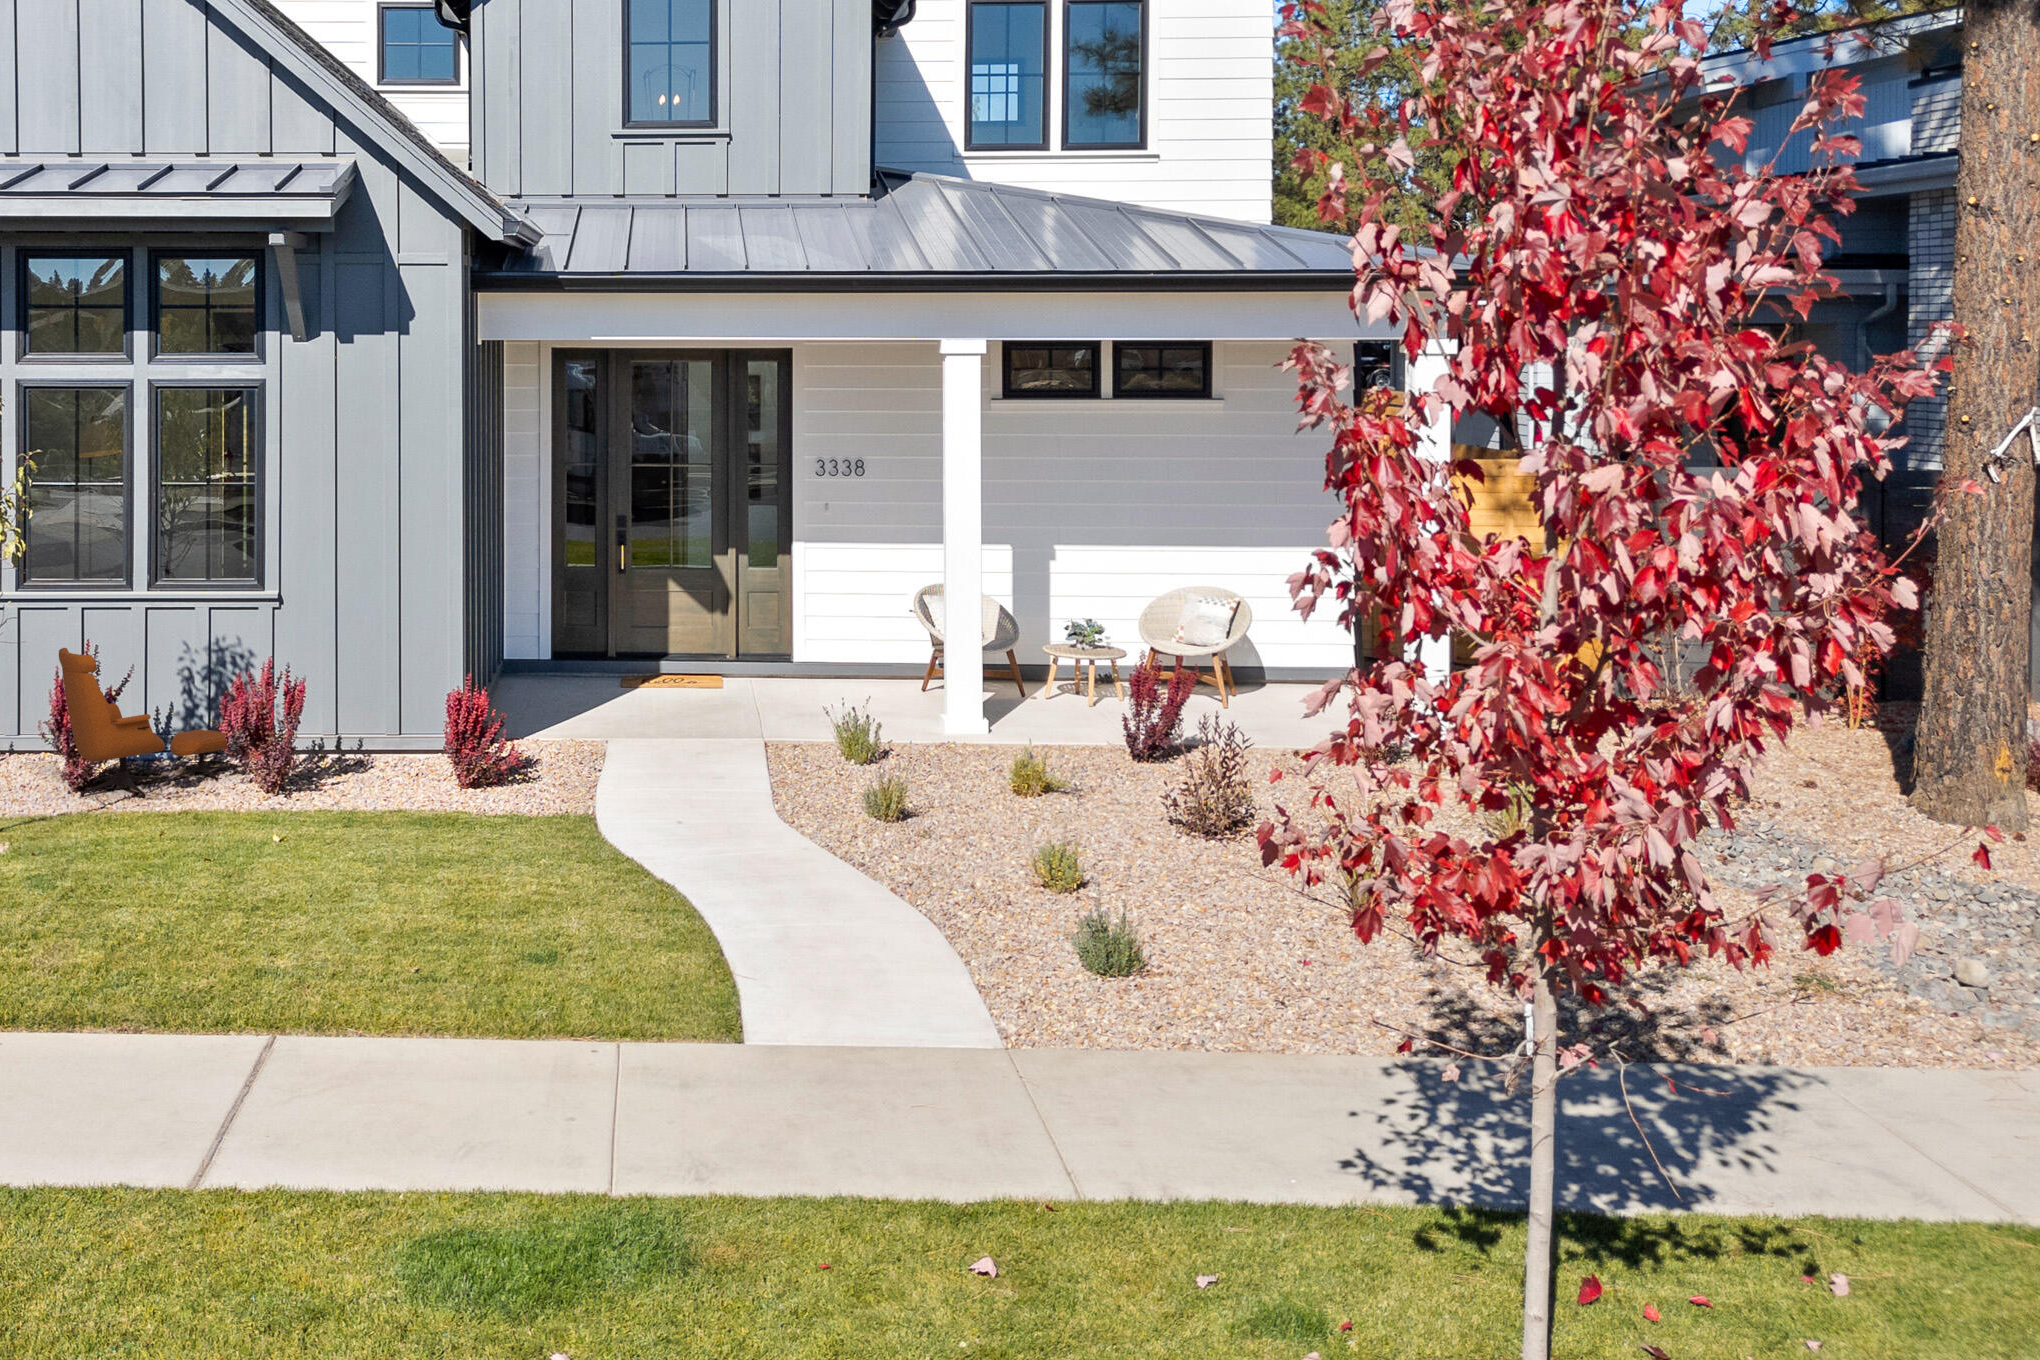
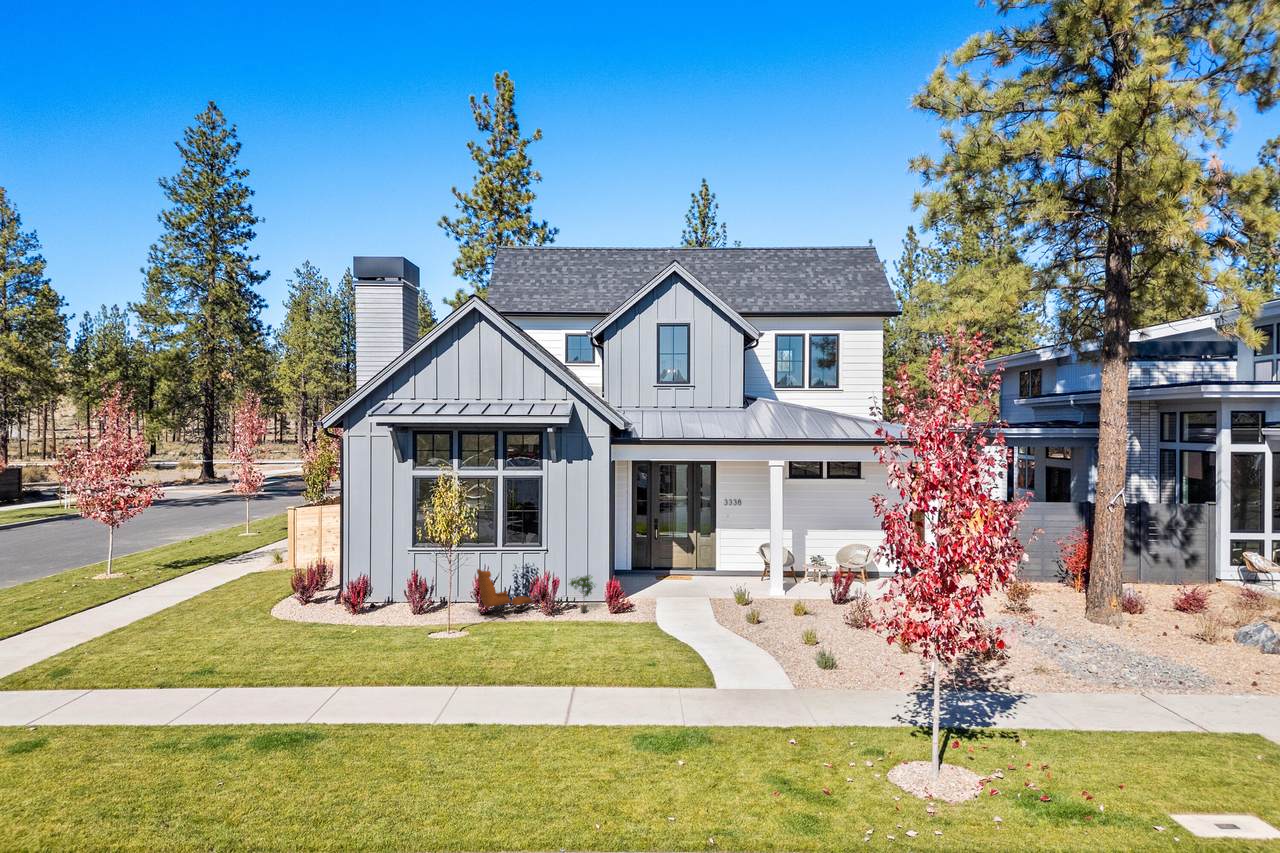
potted plant: none [332,667,422,781] -> present [570,575,595,613]

